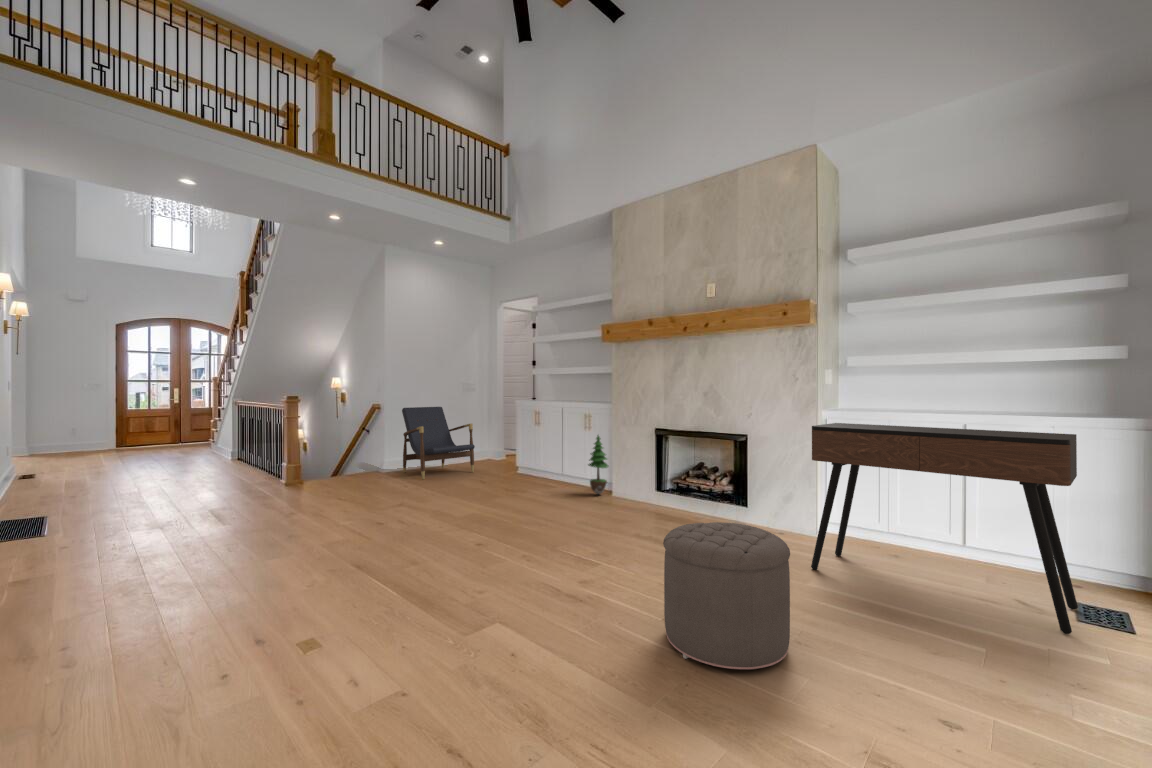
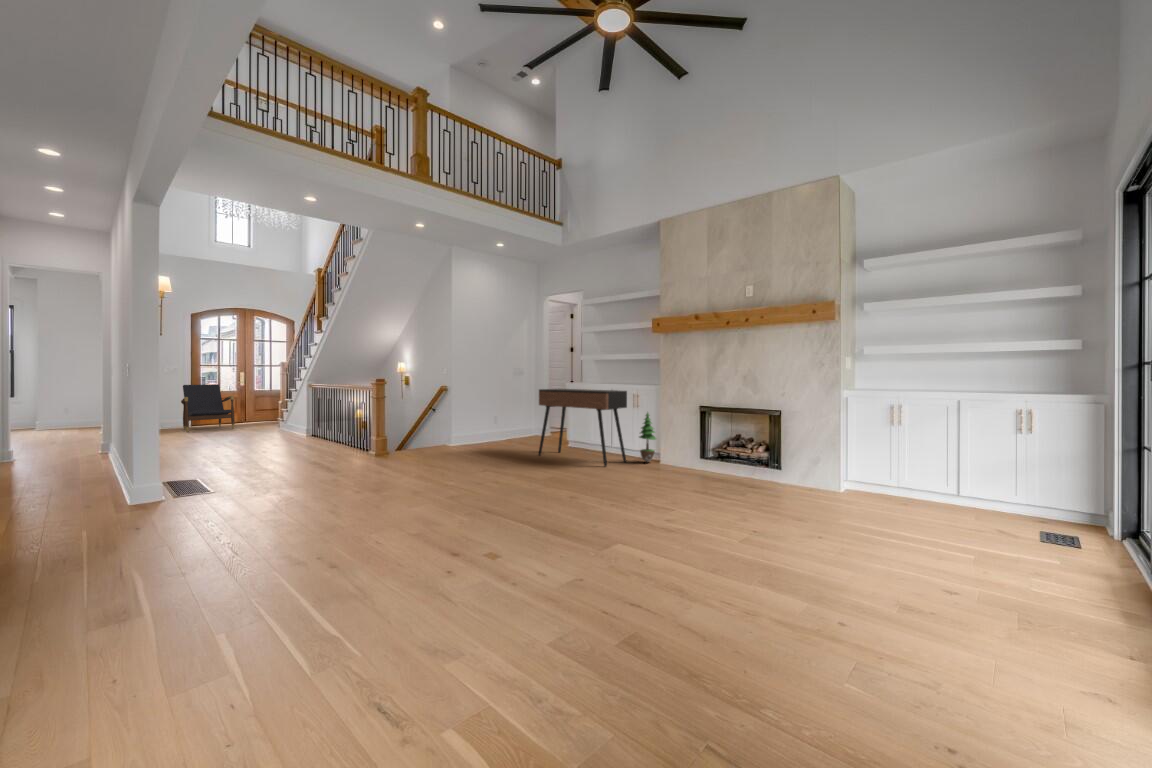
lounge chair: present [402,407,475,479] -> present [181,384,234,432]
console table: present [811,423,1078,634] -> present [538,389,627,466]
ottoman: present [663,522,790,669] -> none [749,470,843,565]

